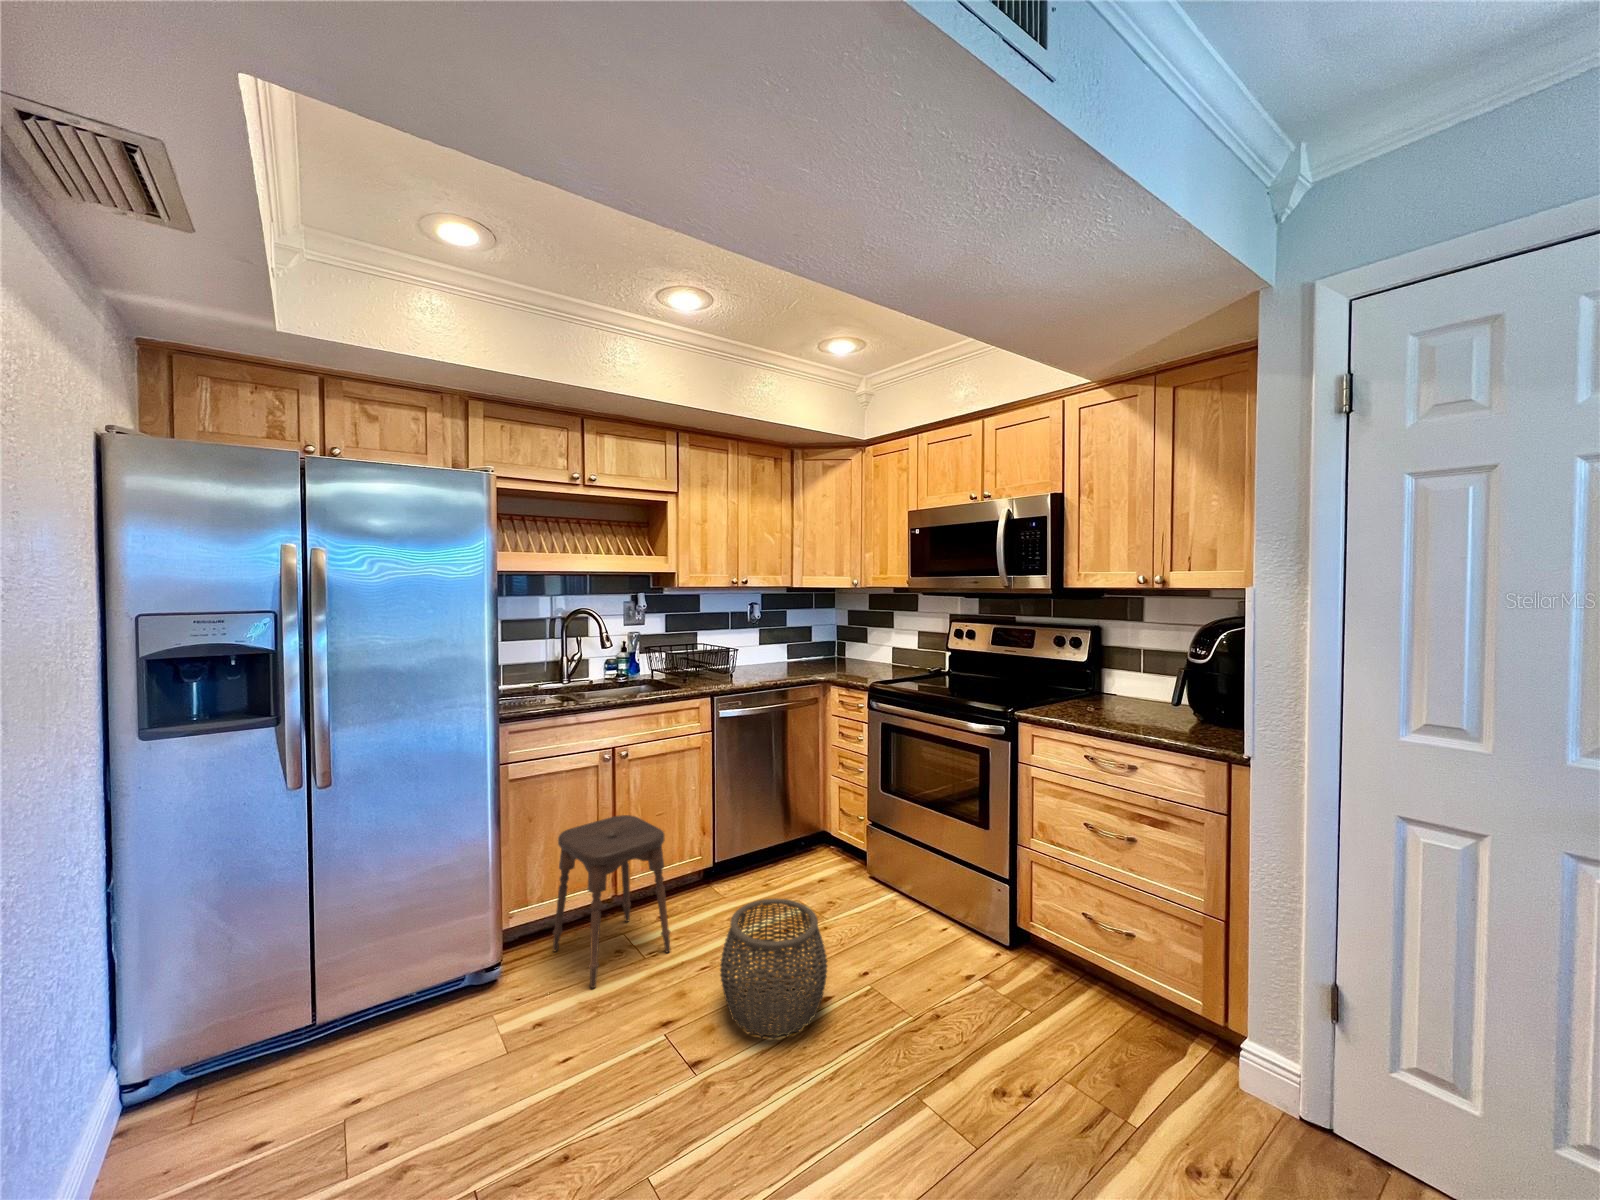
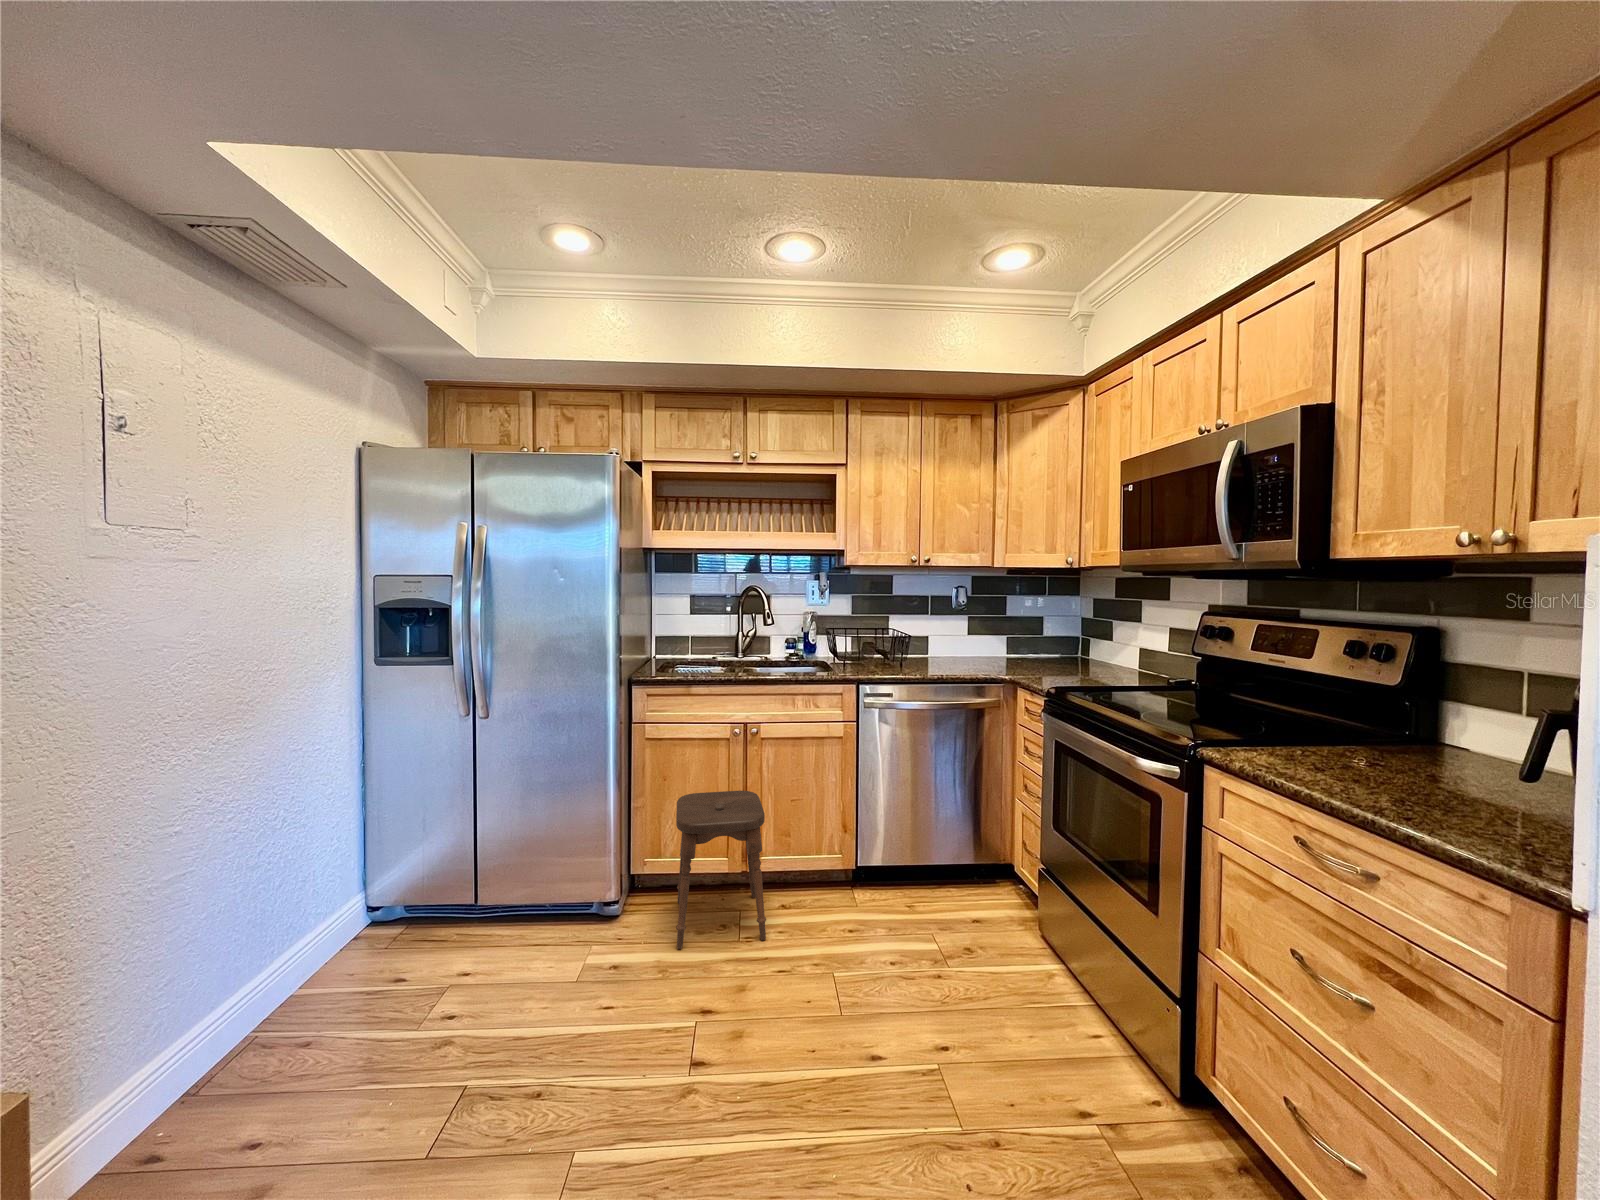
woven basket: present [720,899,827,1038] -> none [748,915,873,1081]

